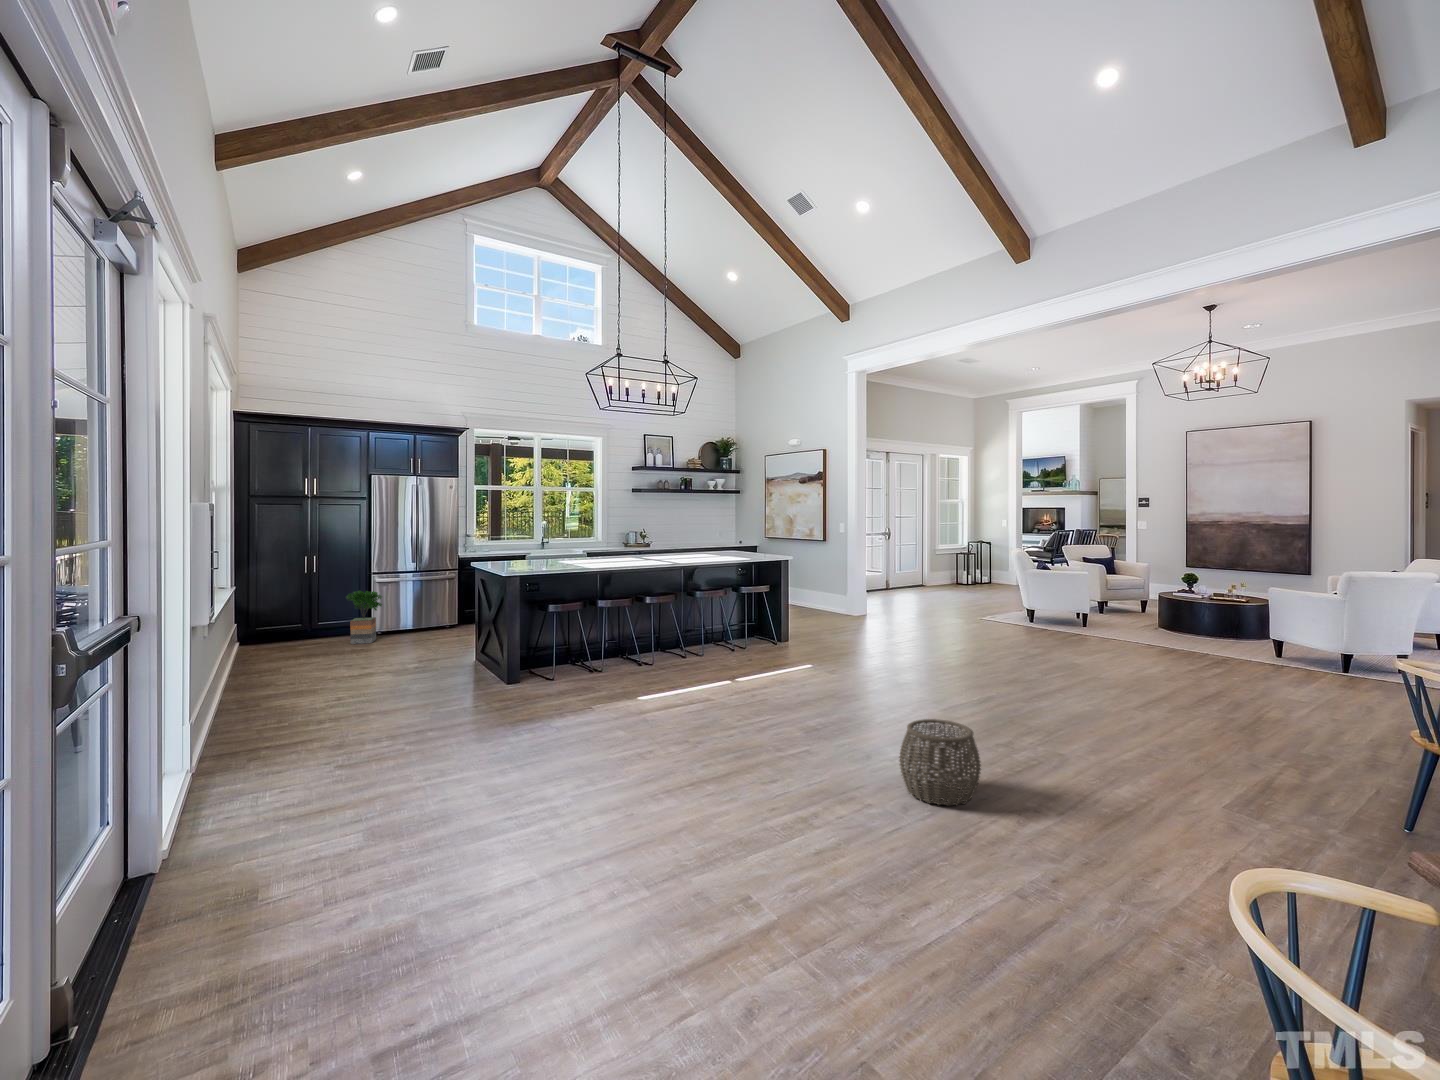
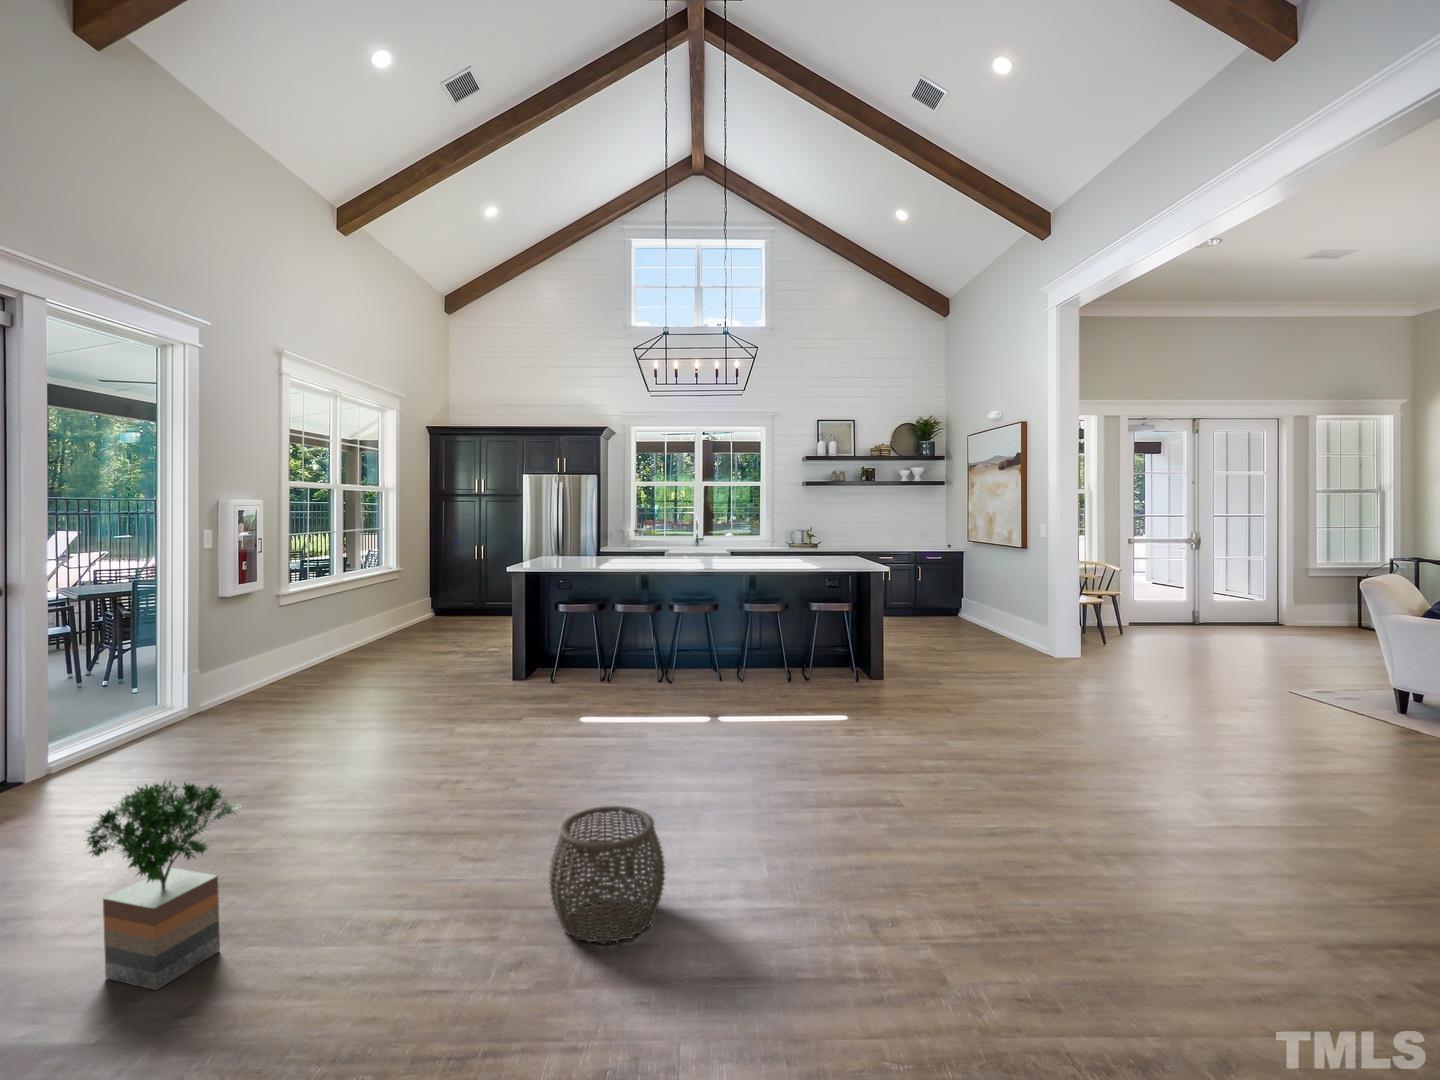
potted tree: present [346,591,382,644] -> present [86,782,239,990]

